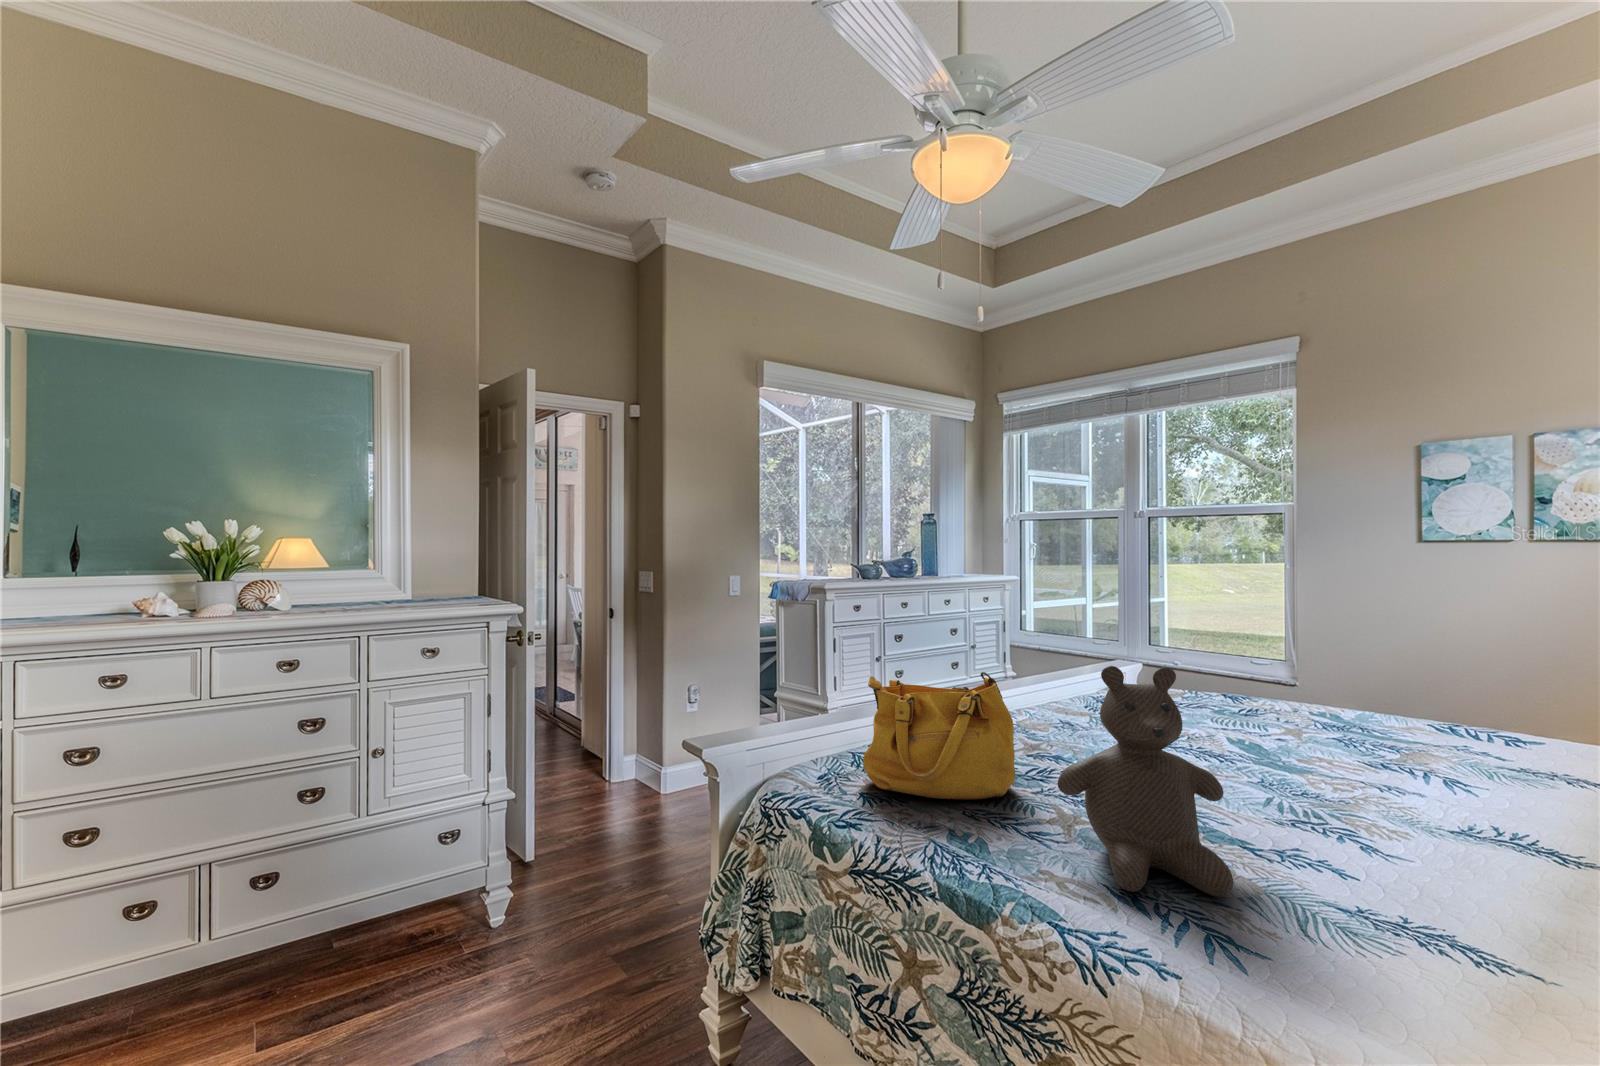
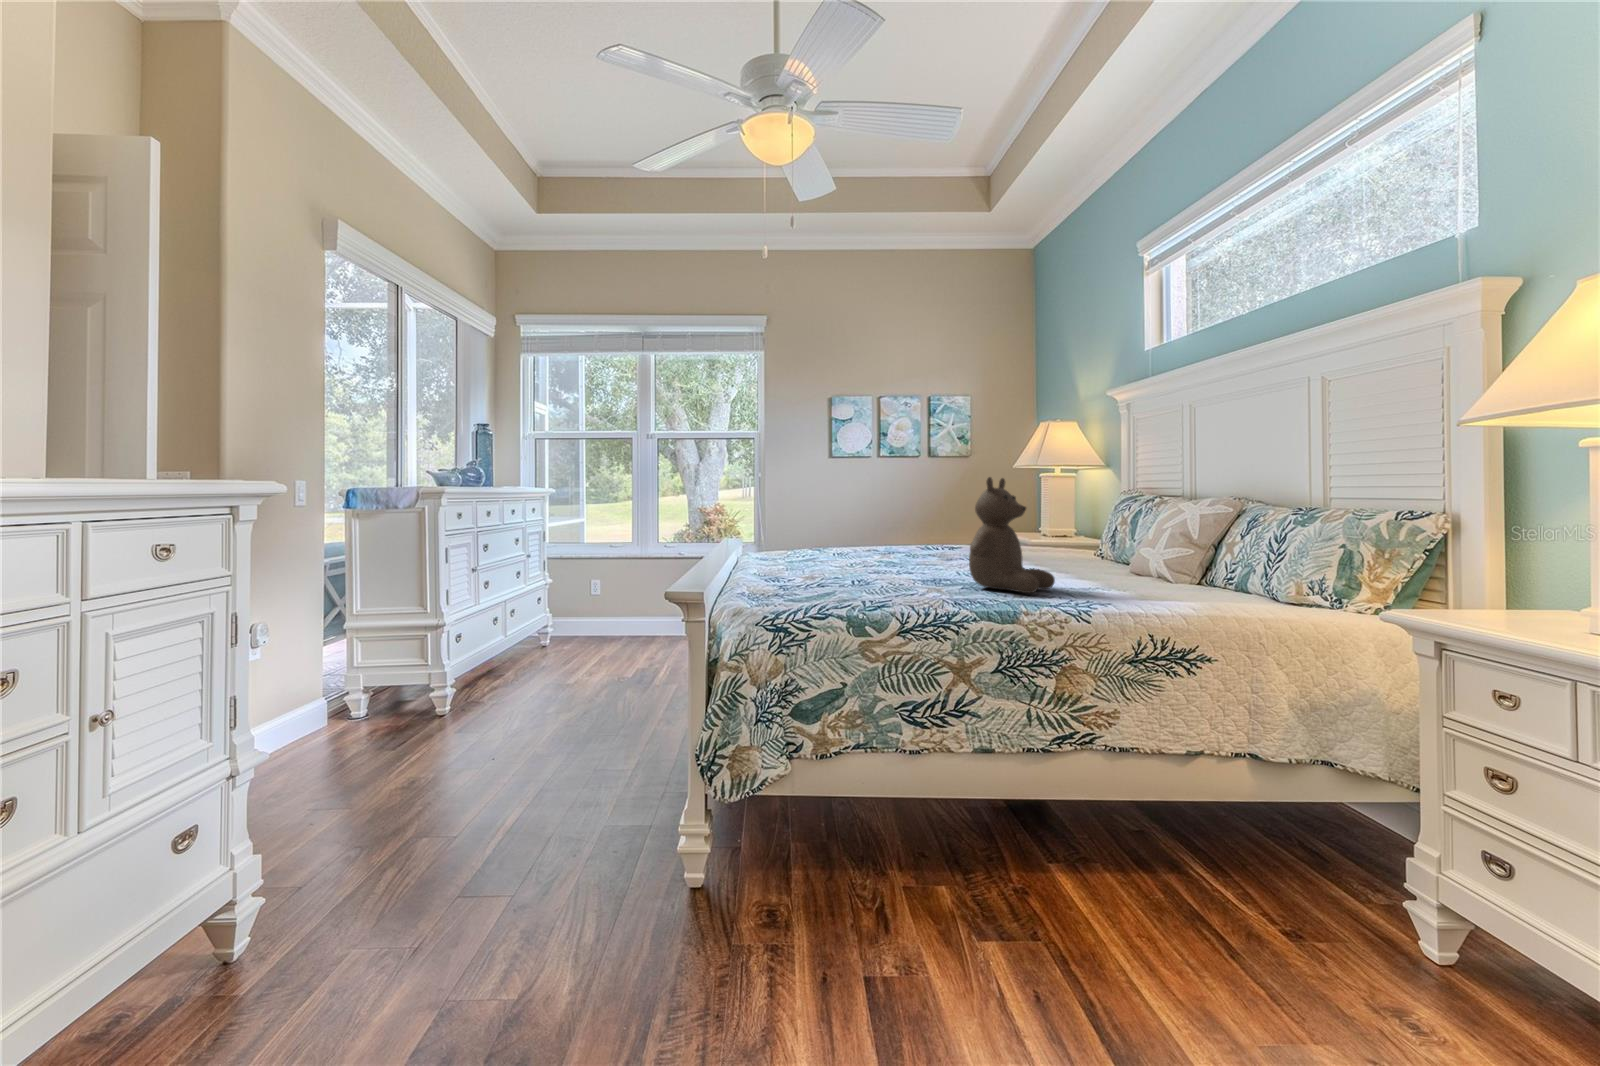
handbag: present [863,672,1015,799] -> none [789,501,896,593]

